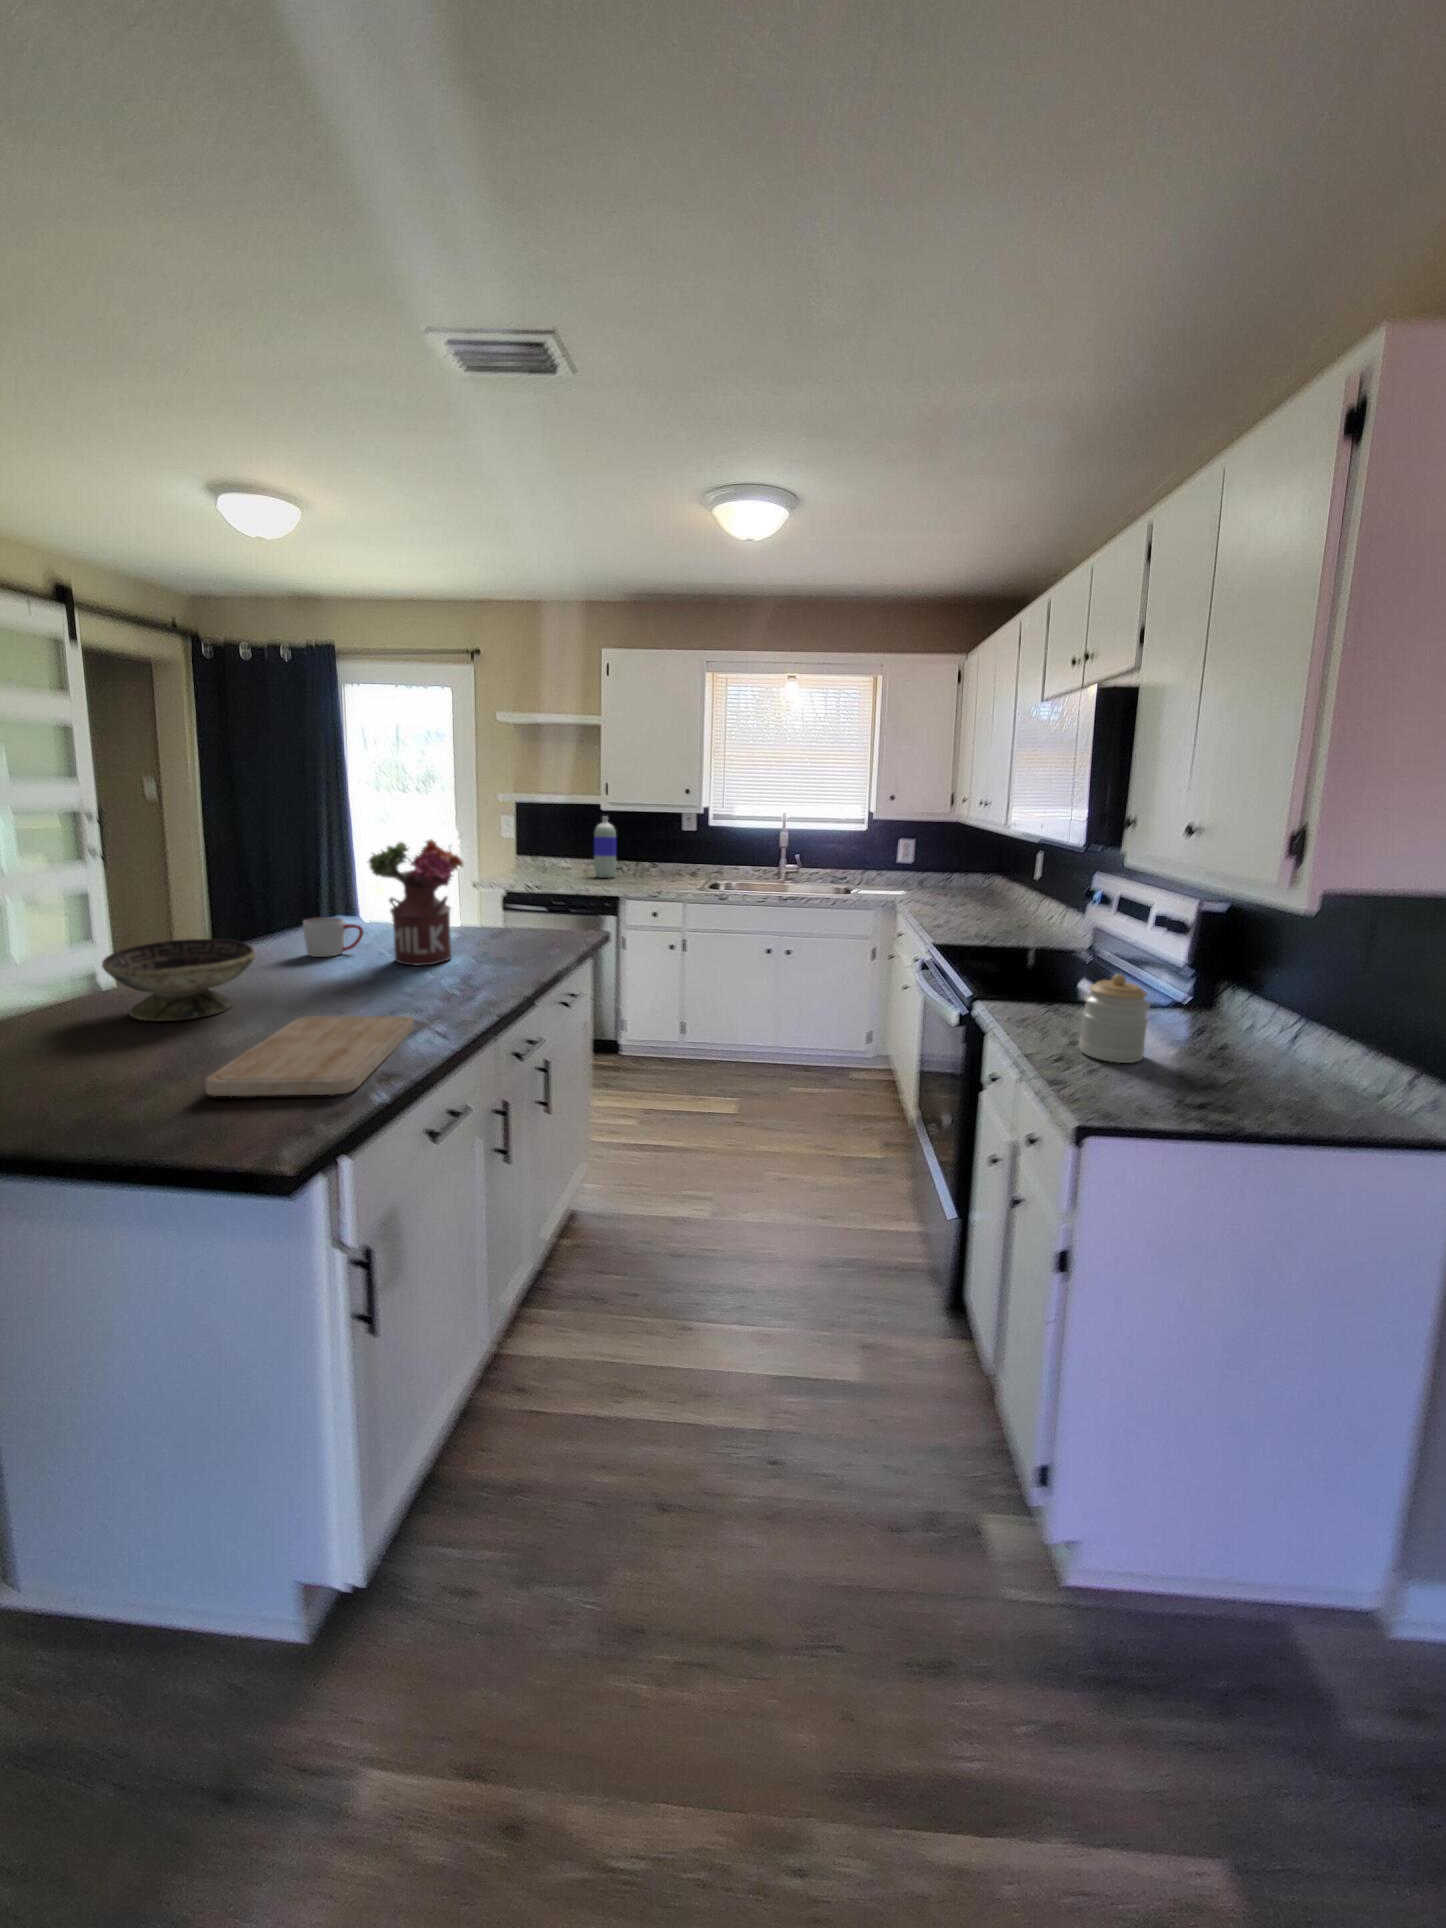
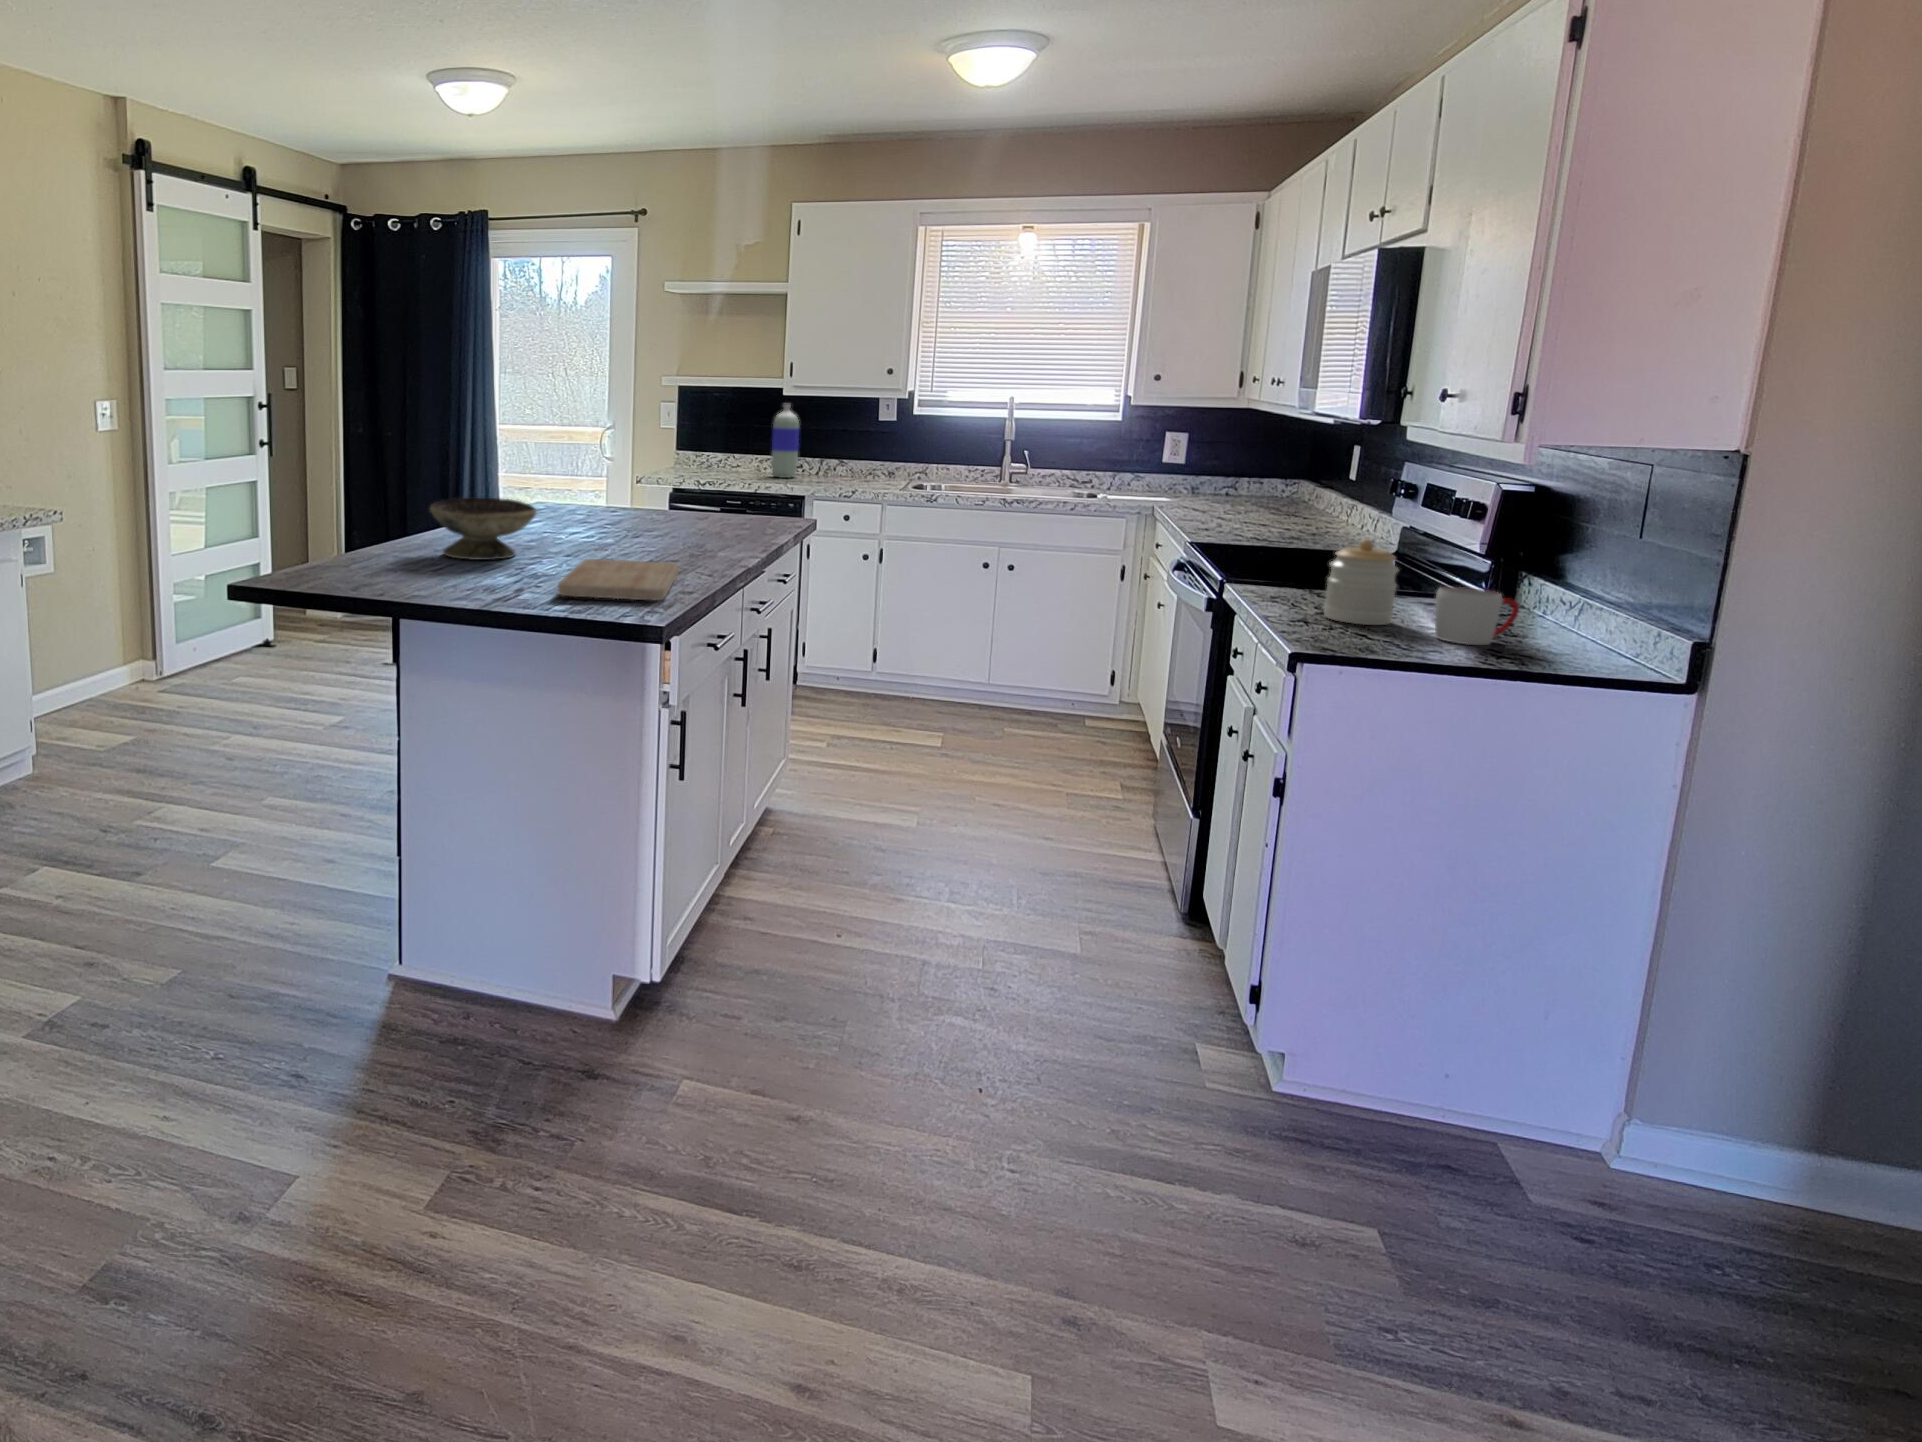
flower arrangement: present [369,839,463,966] -> none [608,415,691,536]
mug: present [303,918,363,957] -> present [1435,587,1519,645]

